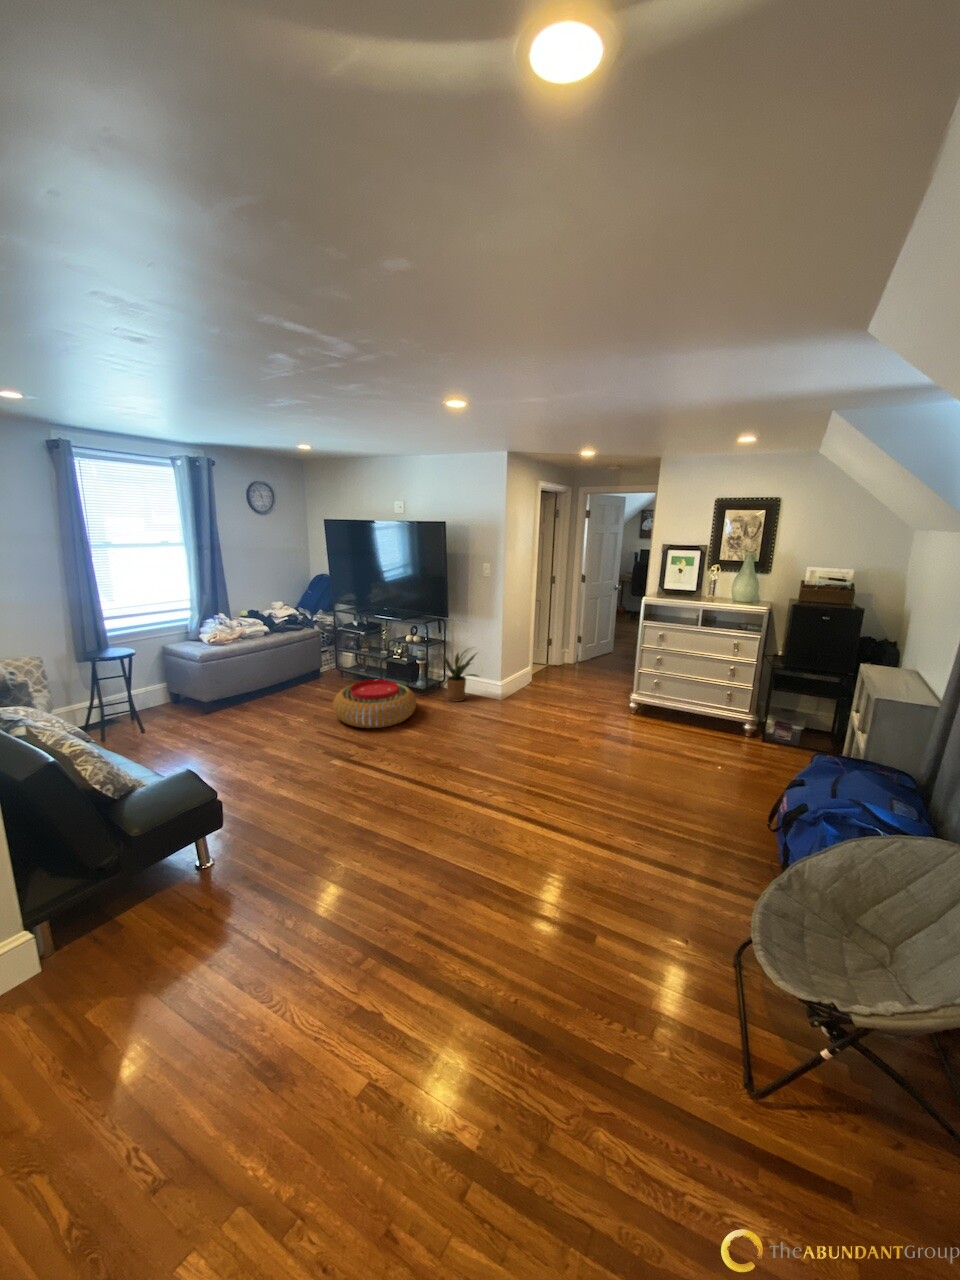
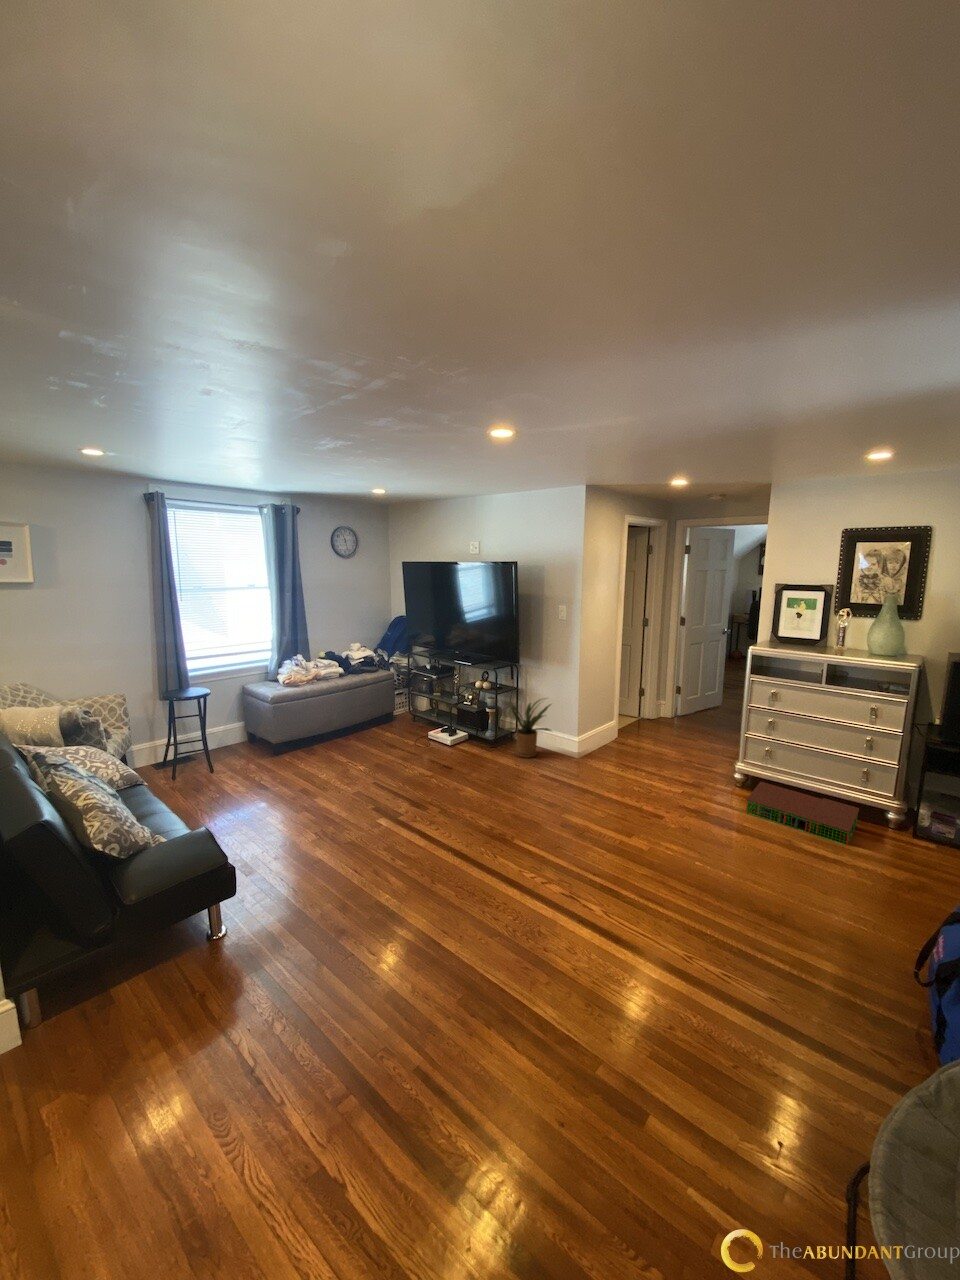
pouf: present [333,680,416,728] -> none [392,730,479,784]
storage bin: none [642,707,724,750] -> present [746,782,859,845]

